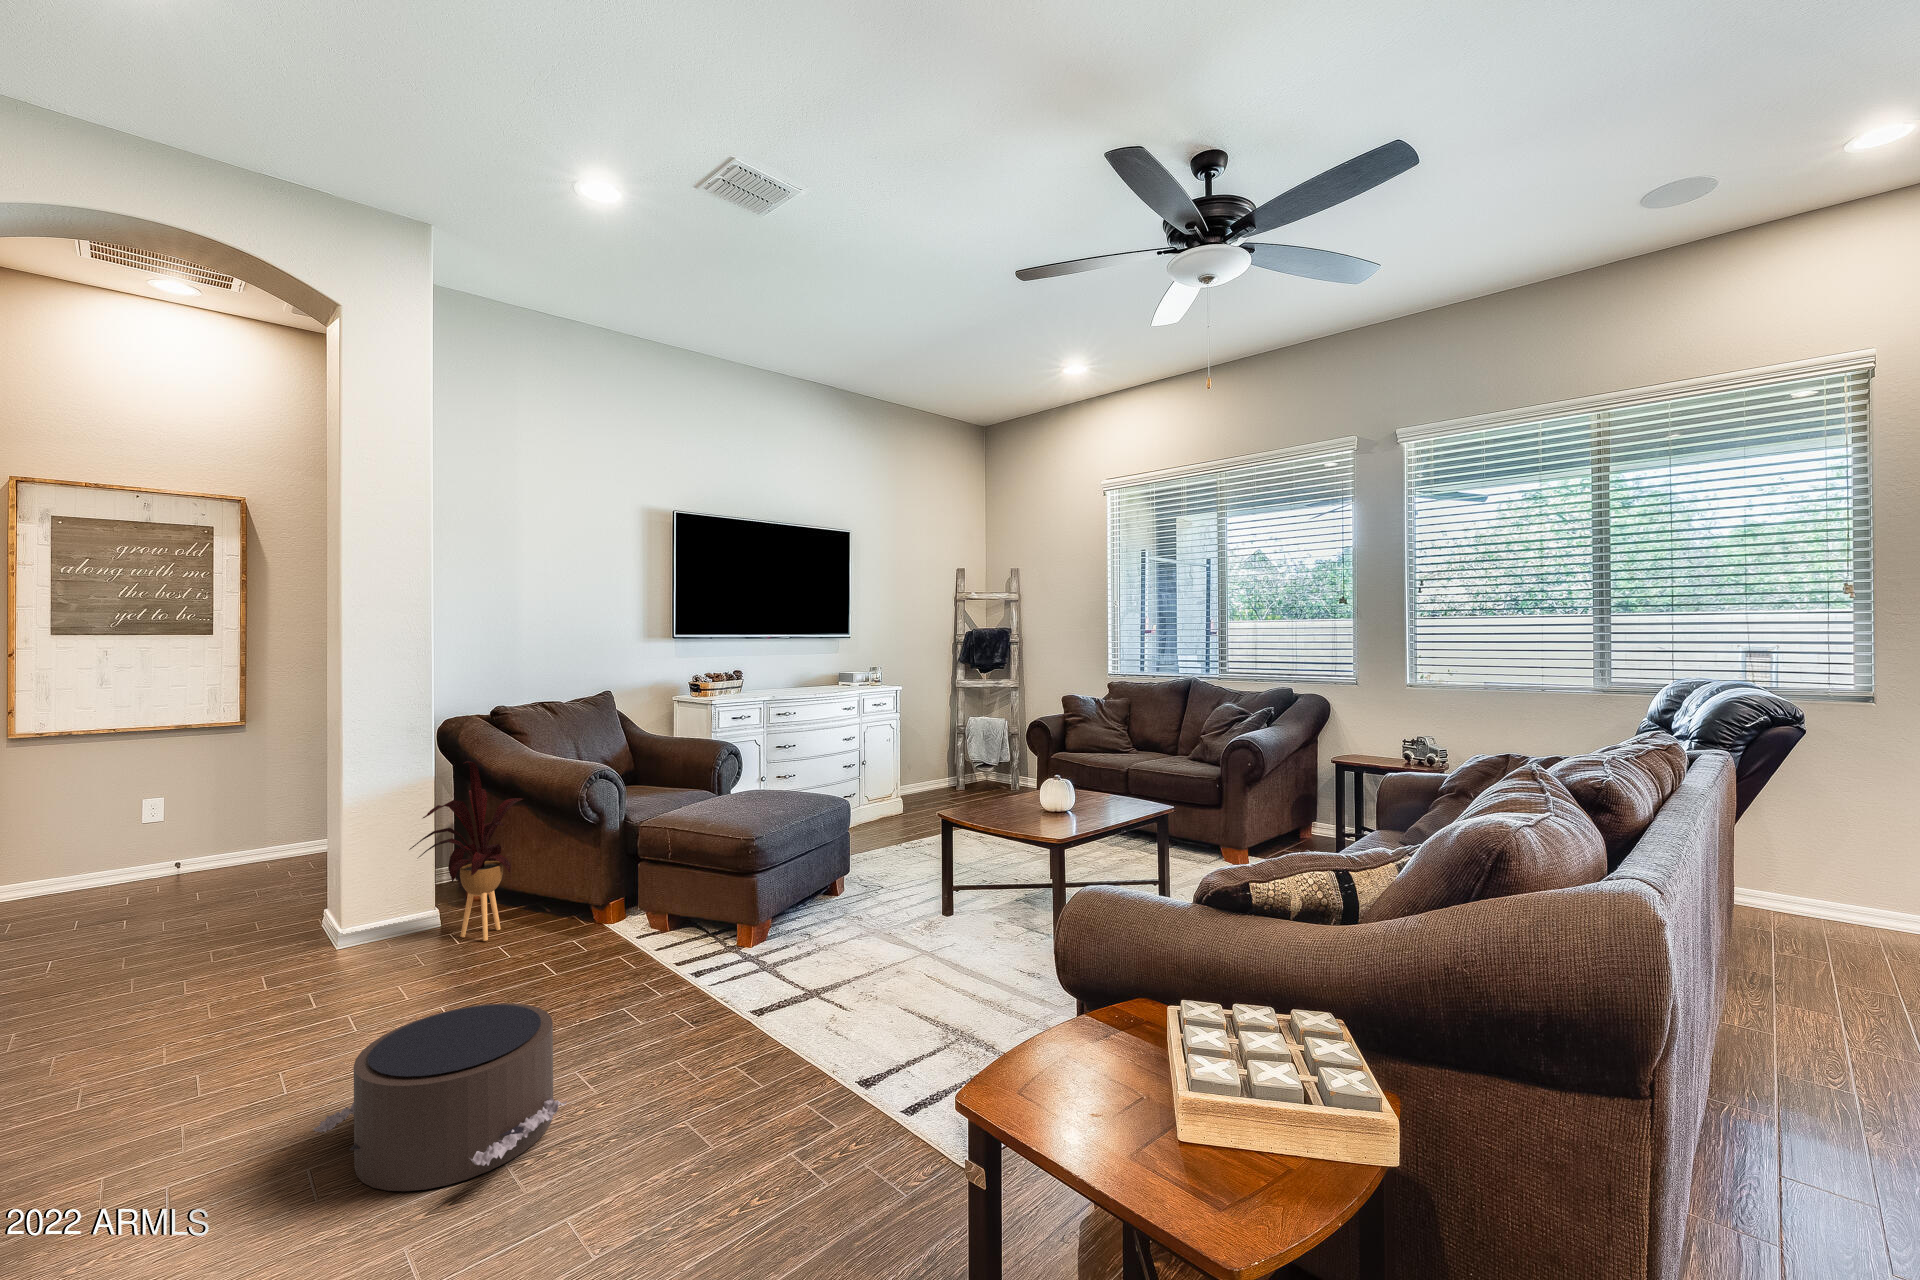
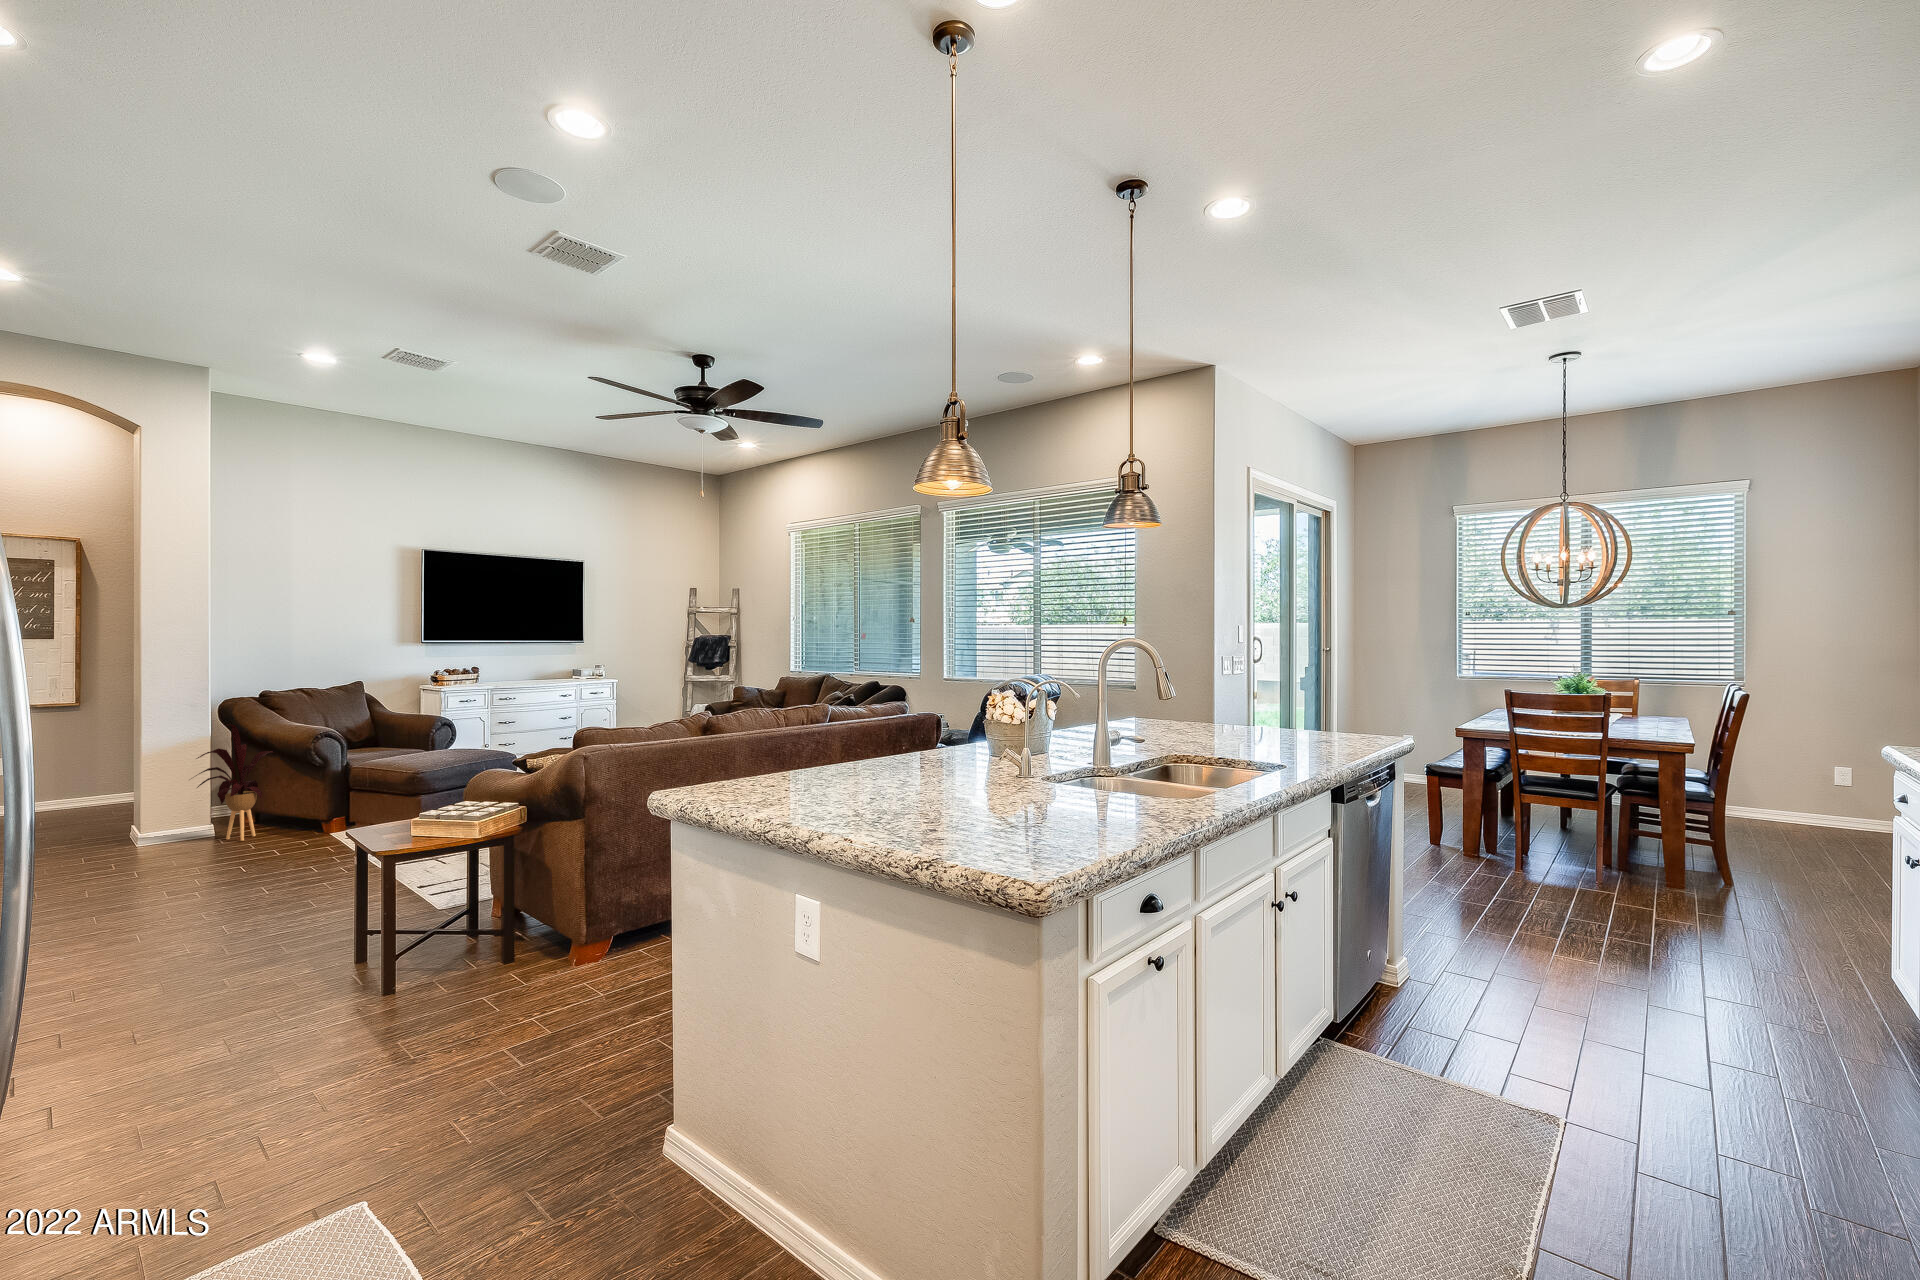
pouf: present [313,1003,567,1191] -> none [110,845,250,918]

